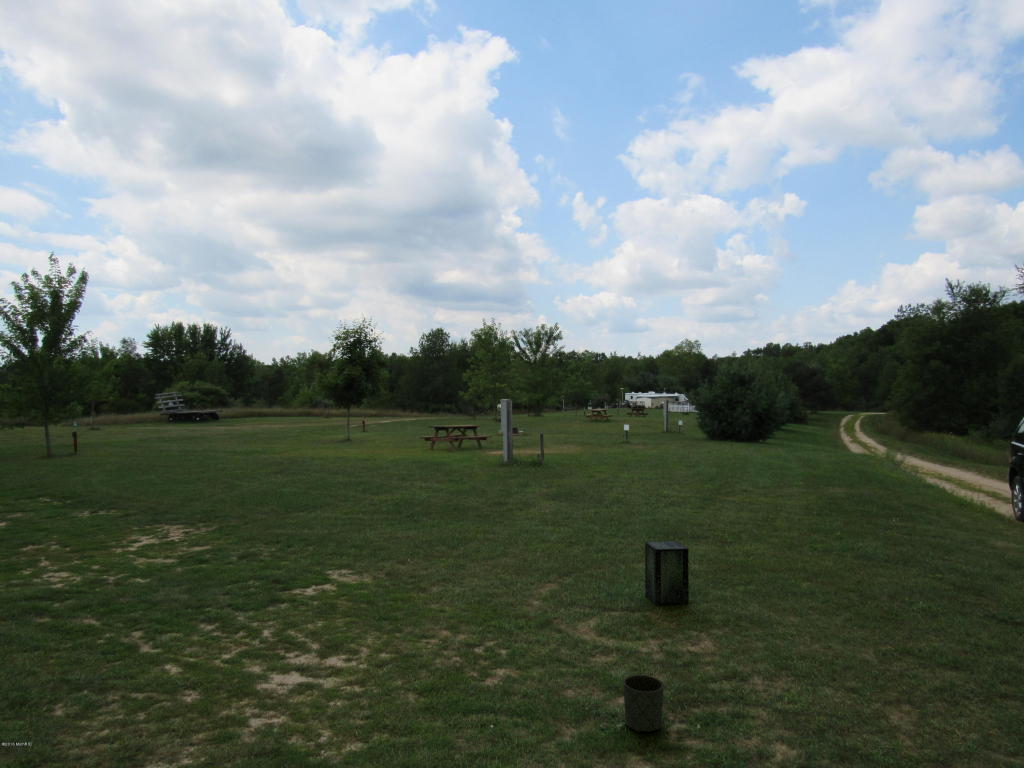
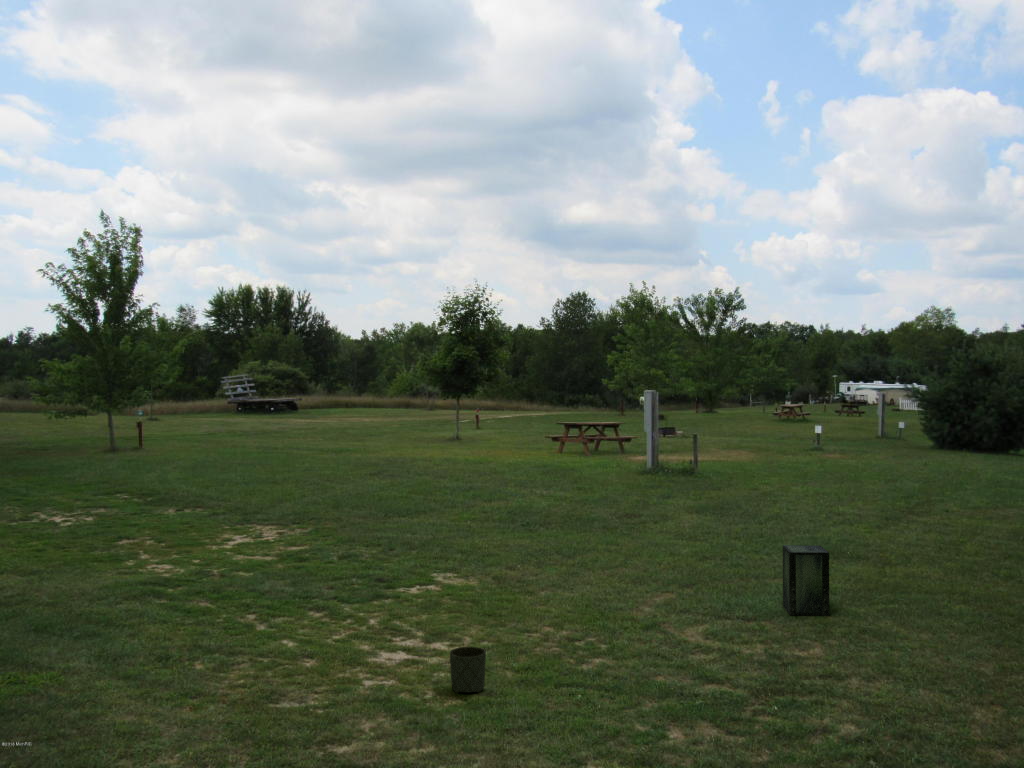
planter: present [623,675,664,732] -> present [450,647,486,693]

